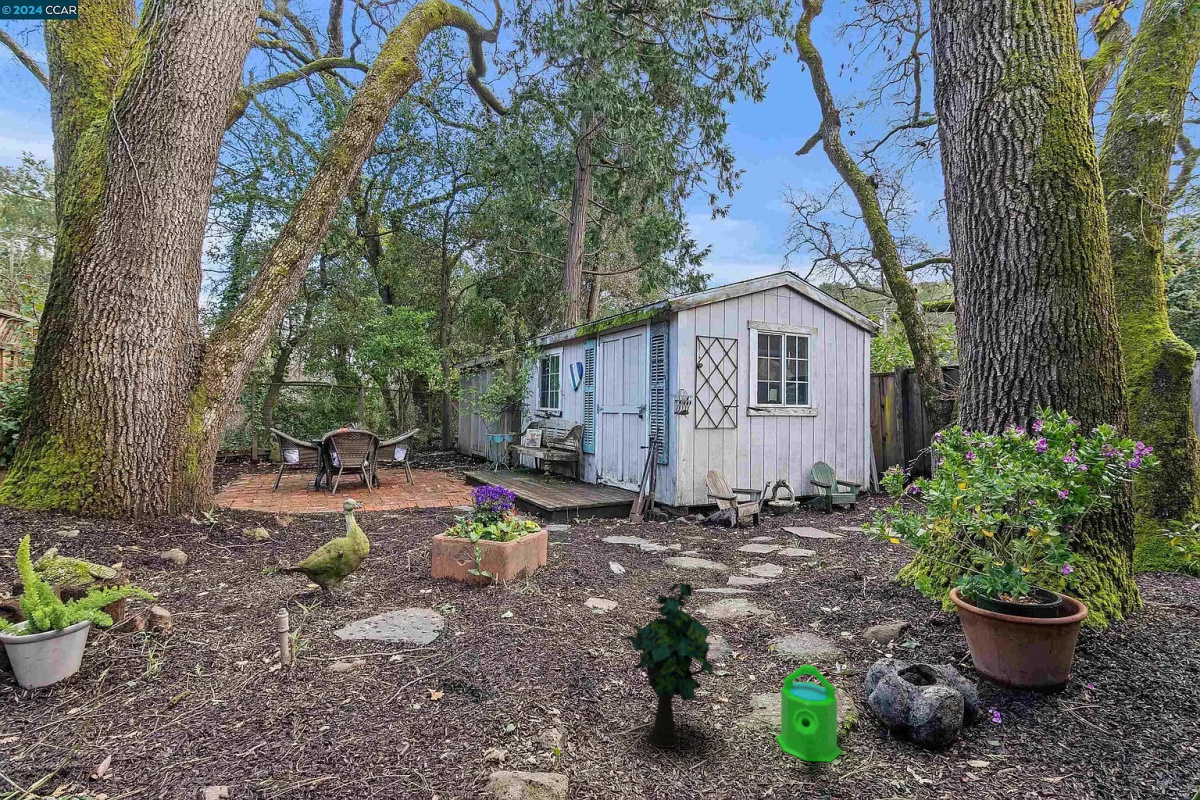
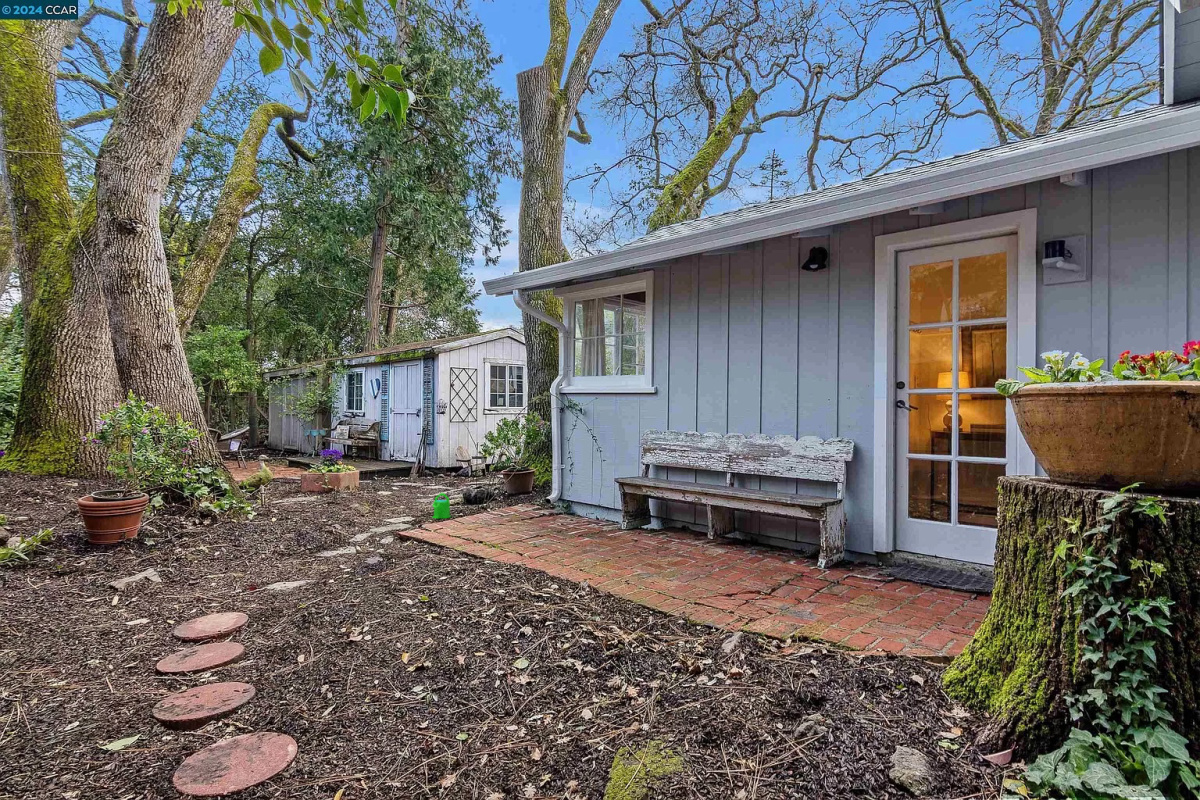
decorative plant: present [622,583,713,748] -> none [380,469,411,519]

